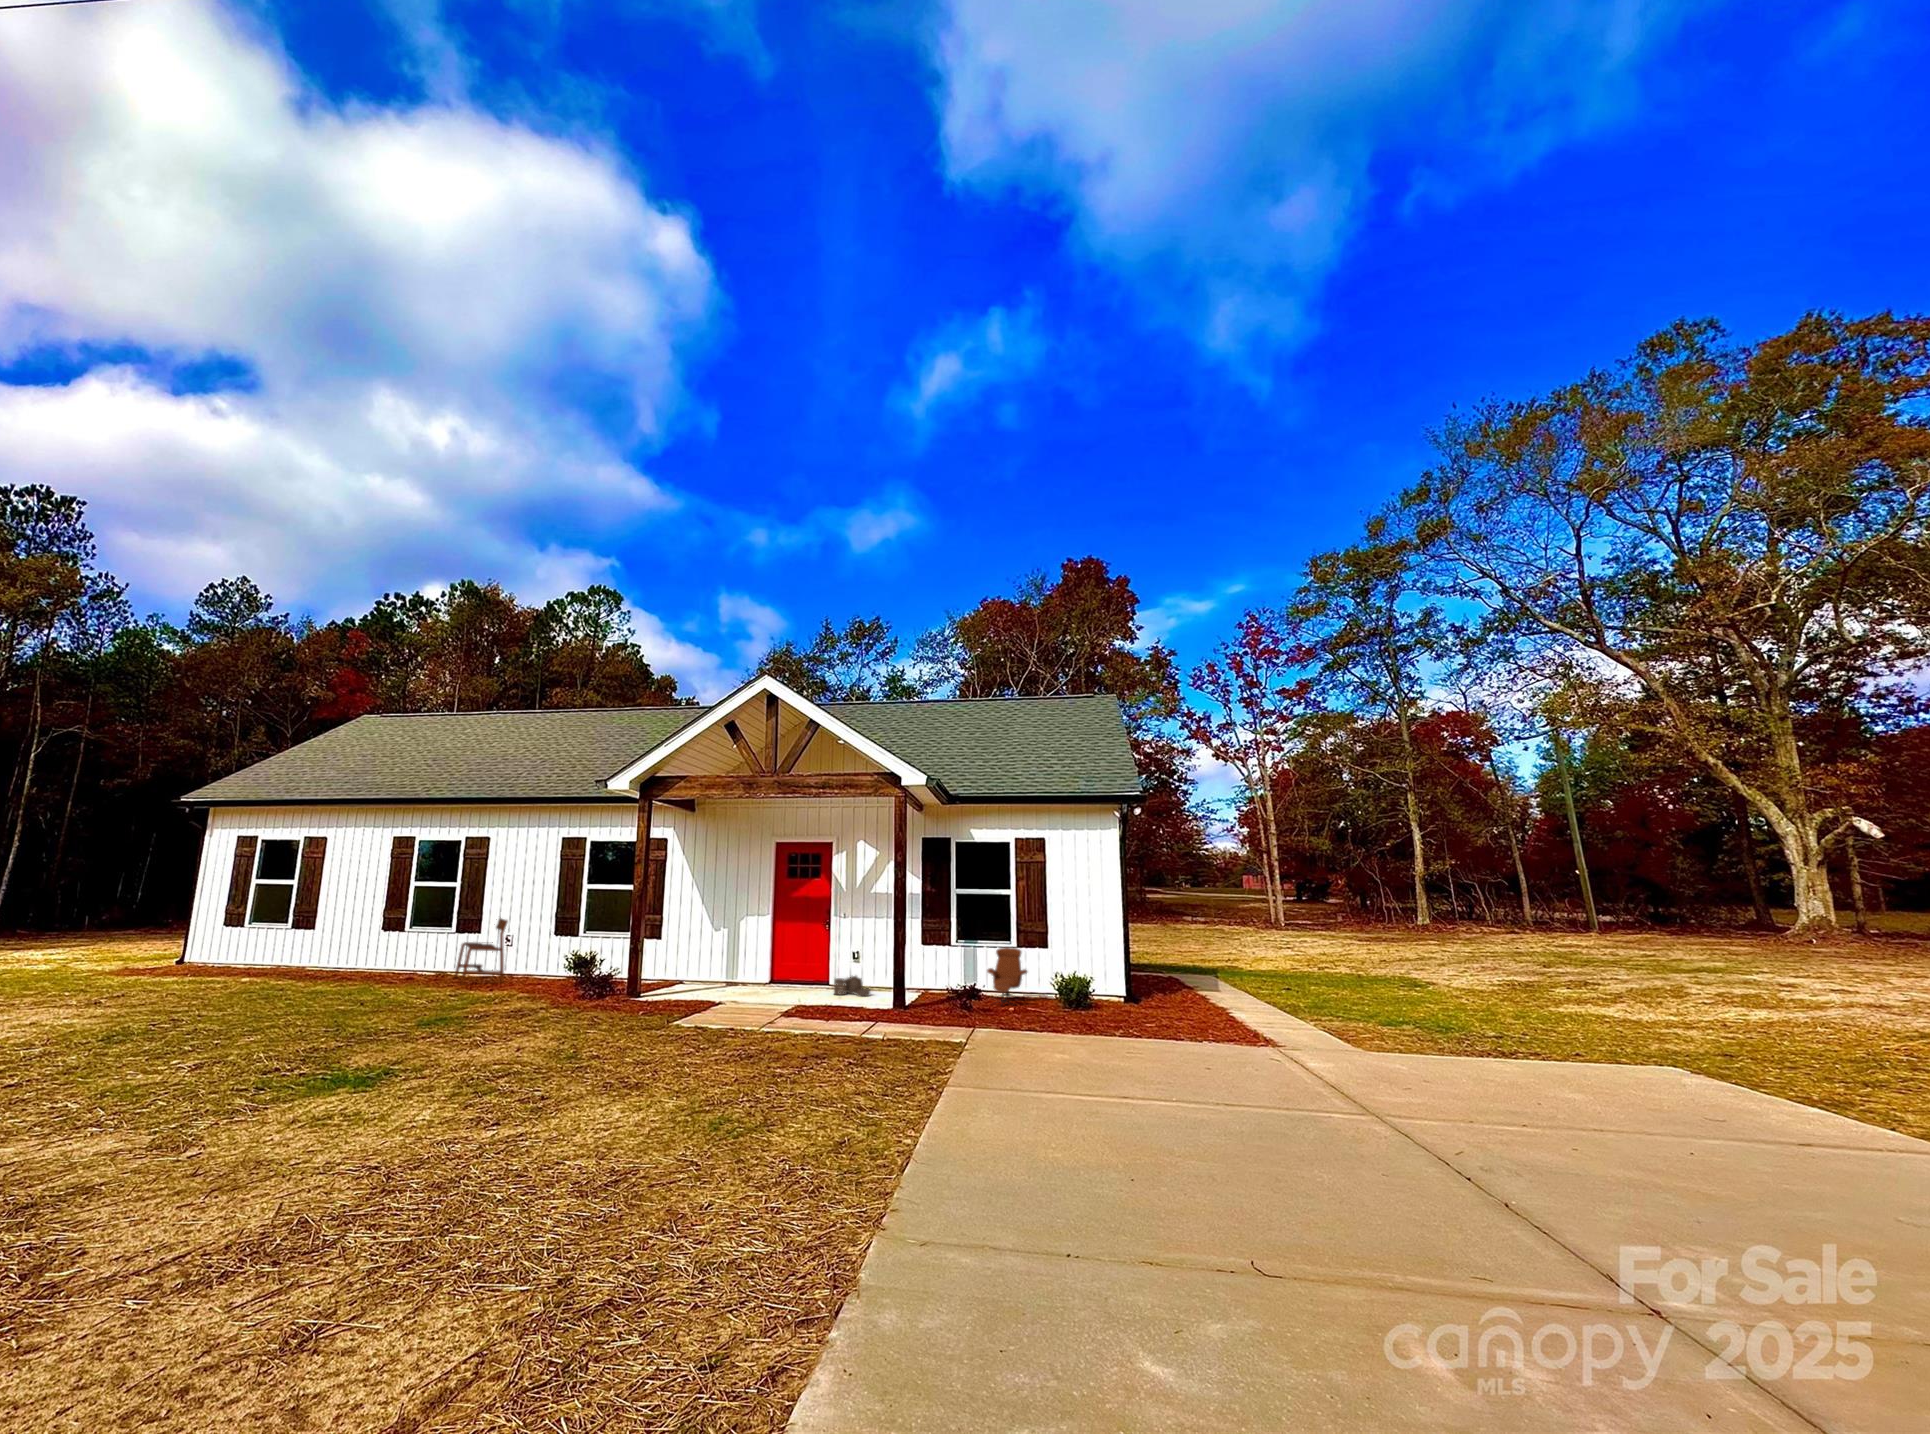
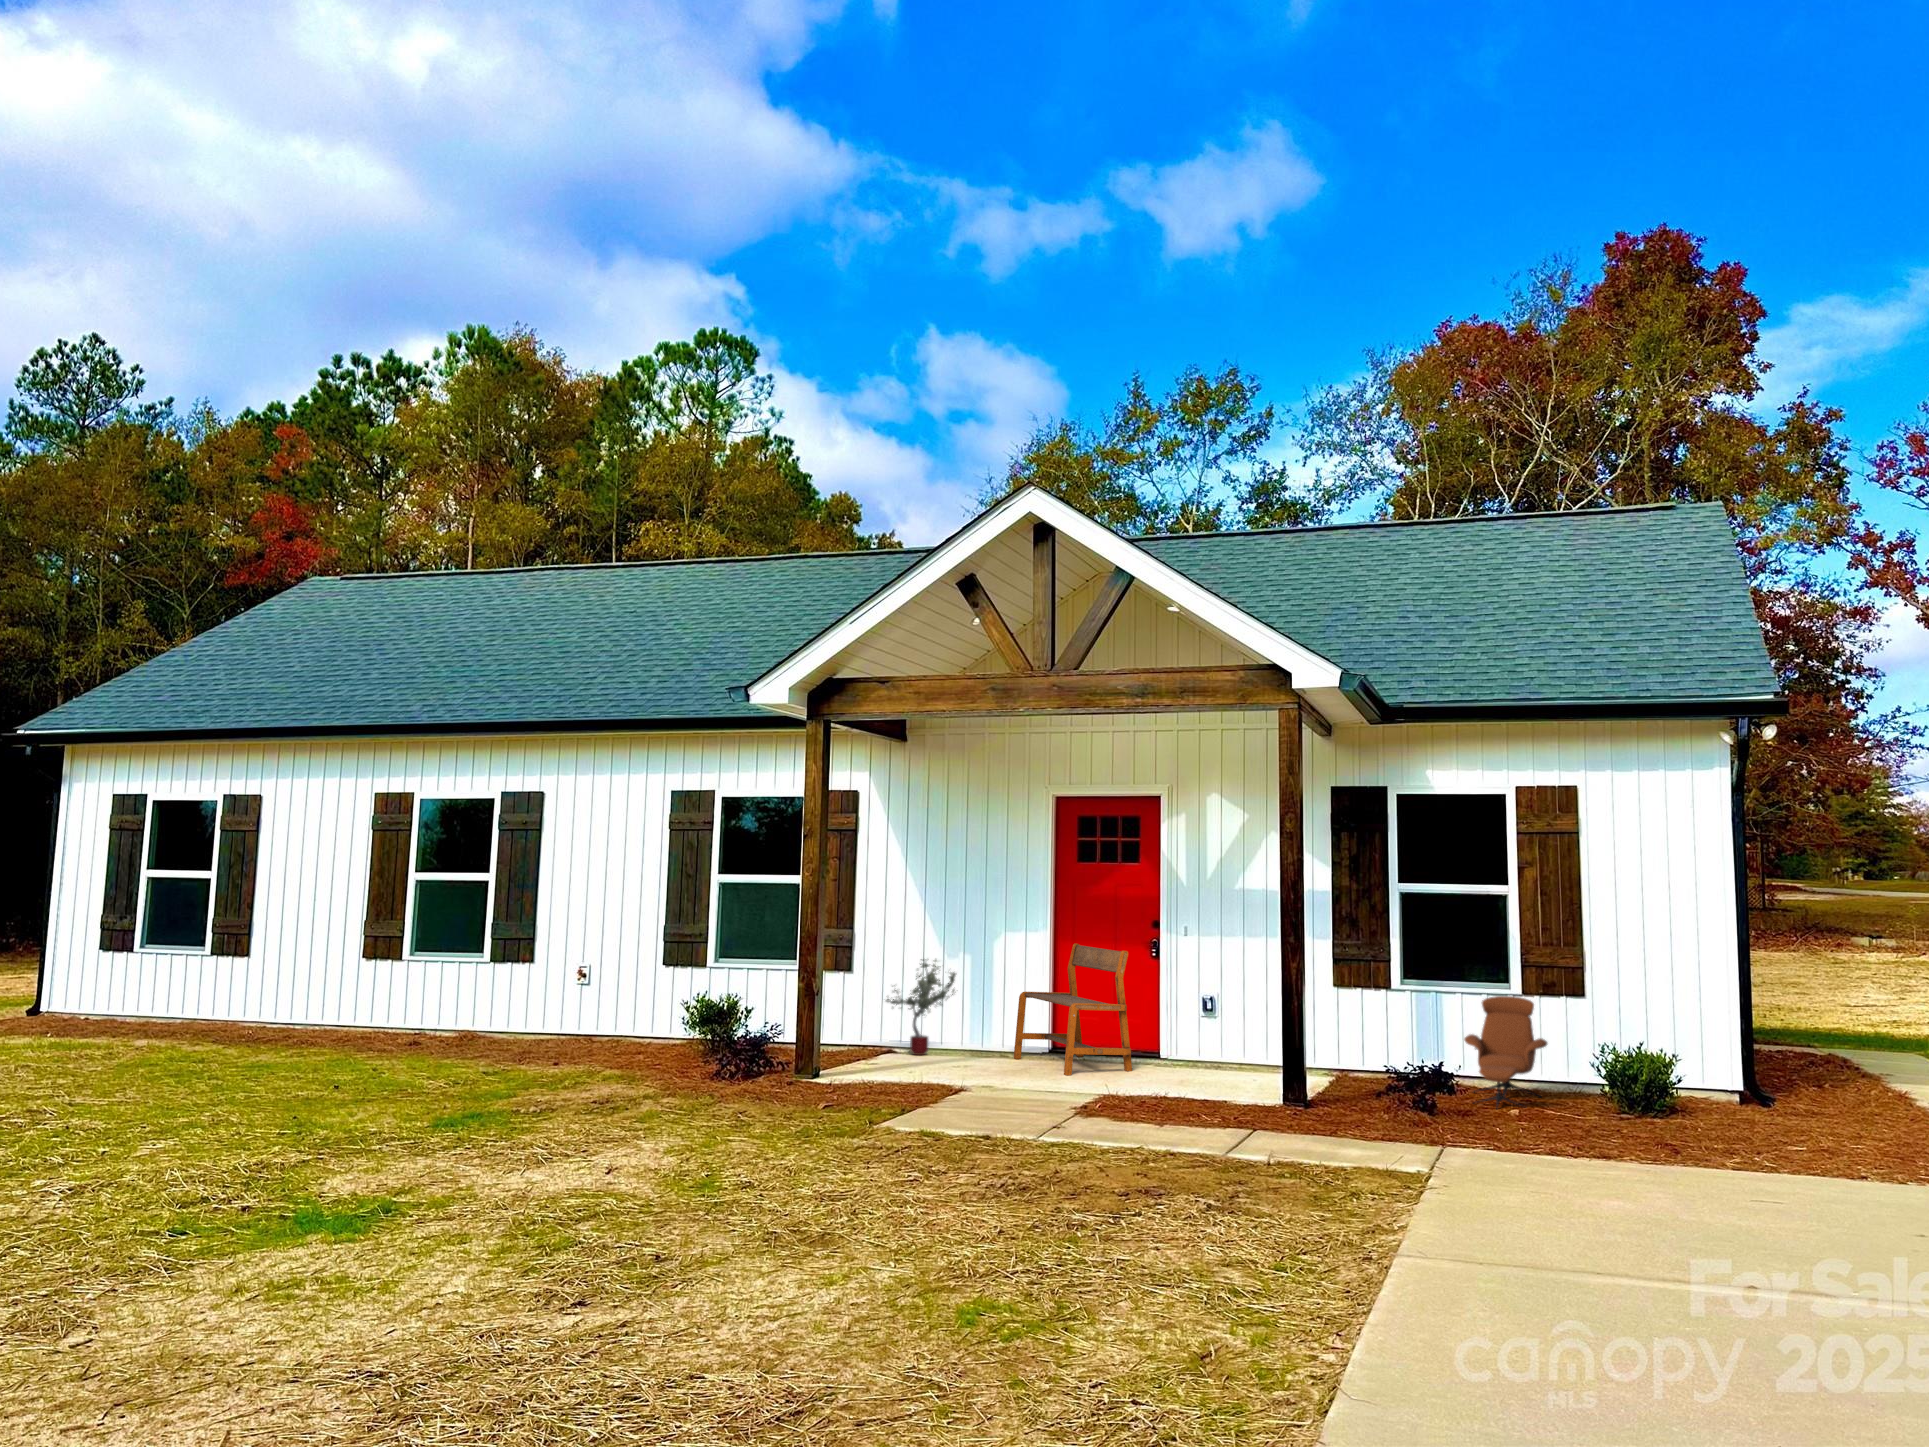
bench: present [454,919,508,985] -> present [1014,943,1132,1076]
potted tree: none [677,932,720,988] -> present [886,959,956,1055]
woven basket: present [834,976,870,997] -> none [1168,1039,1237,1081]

